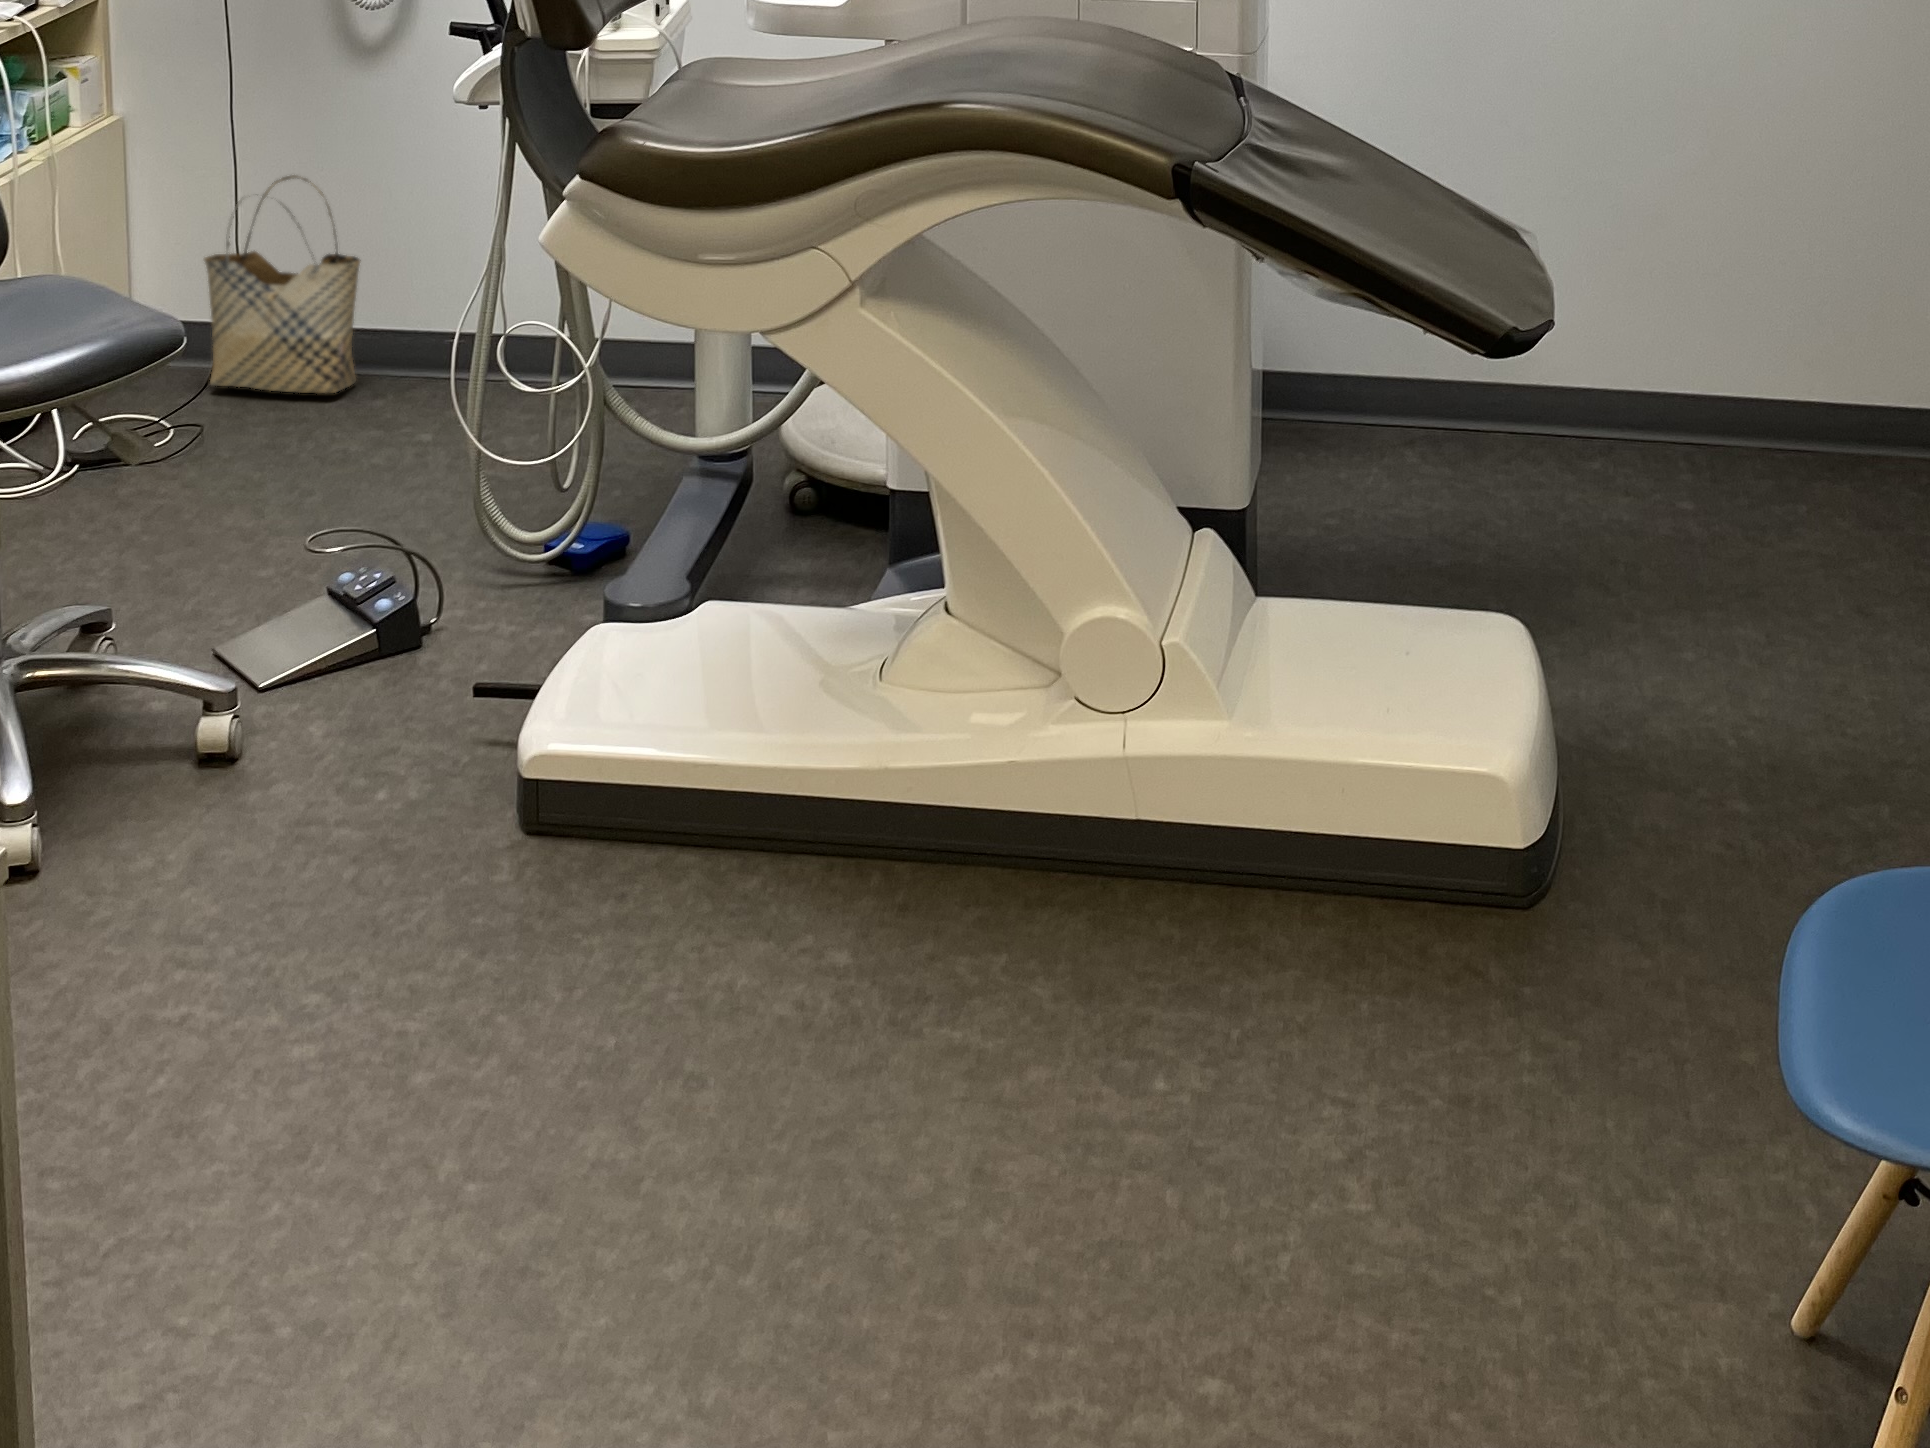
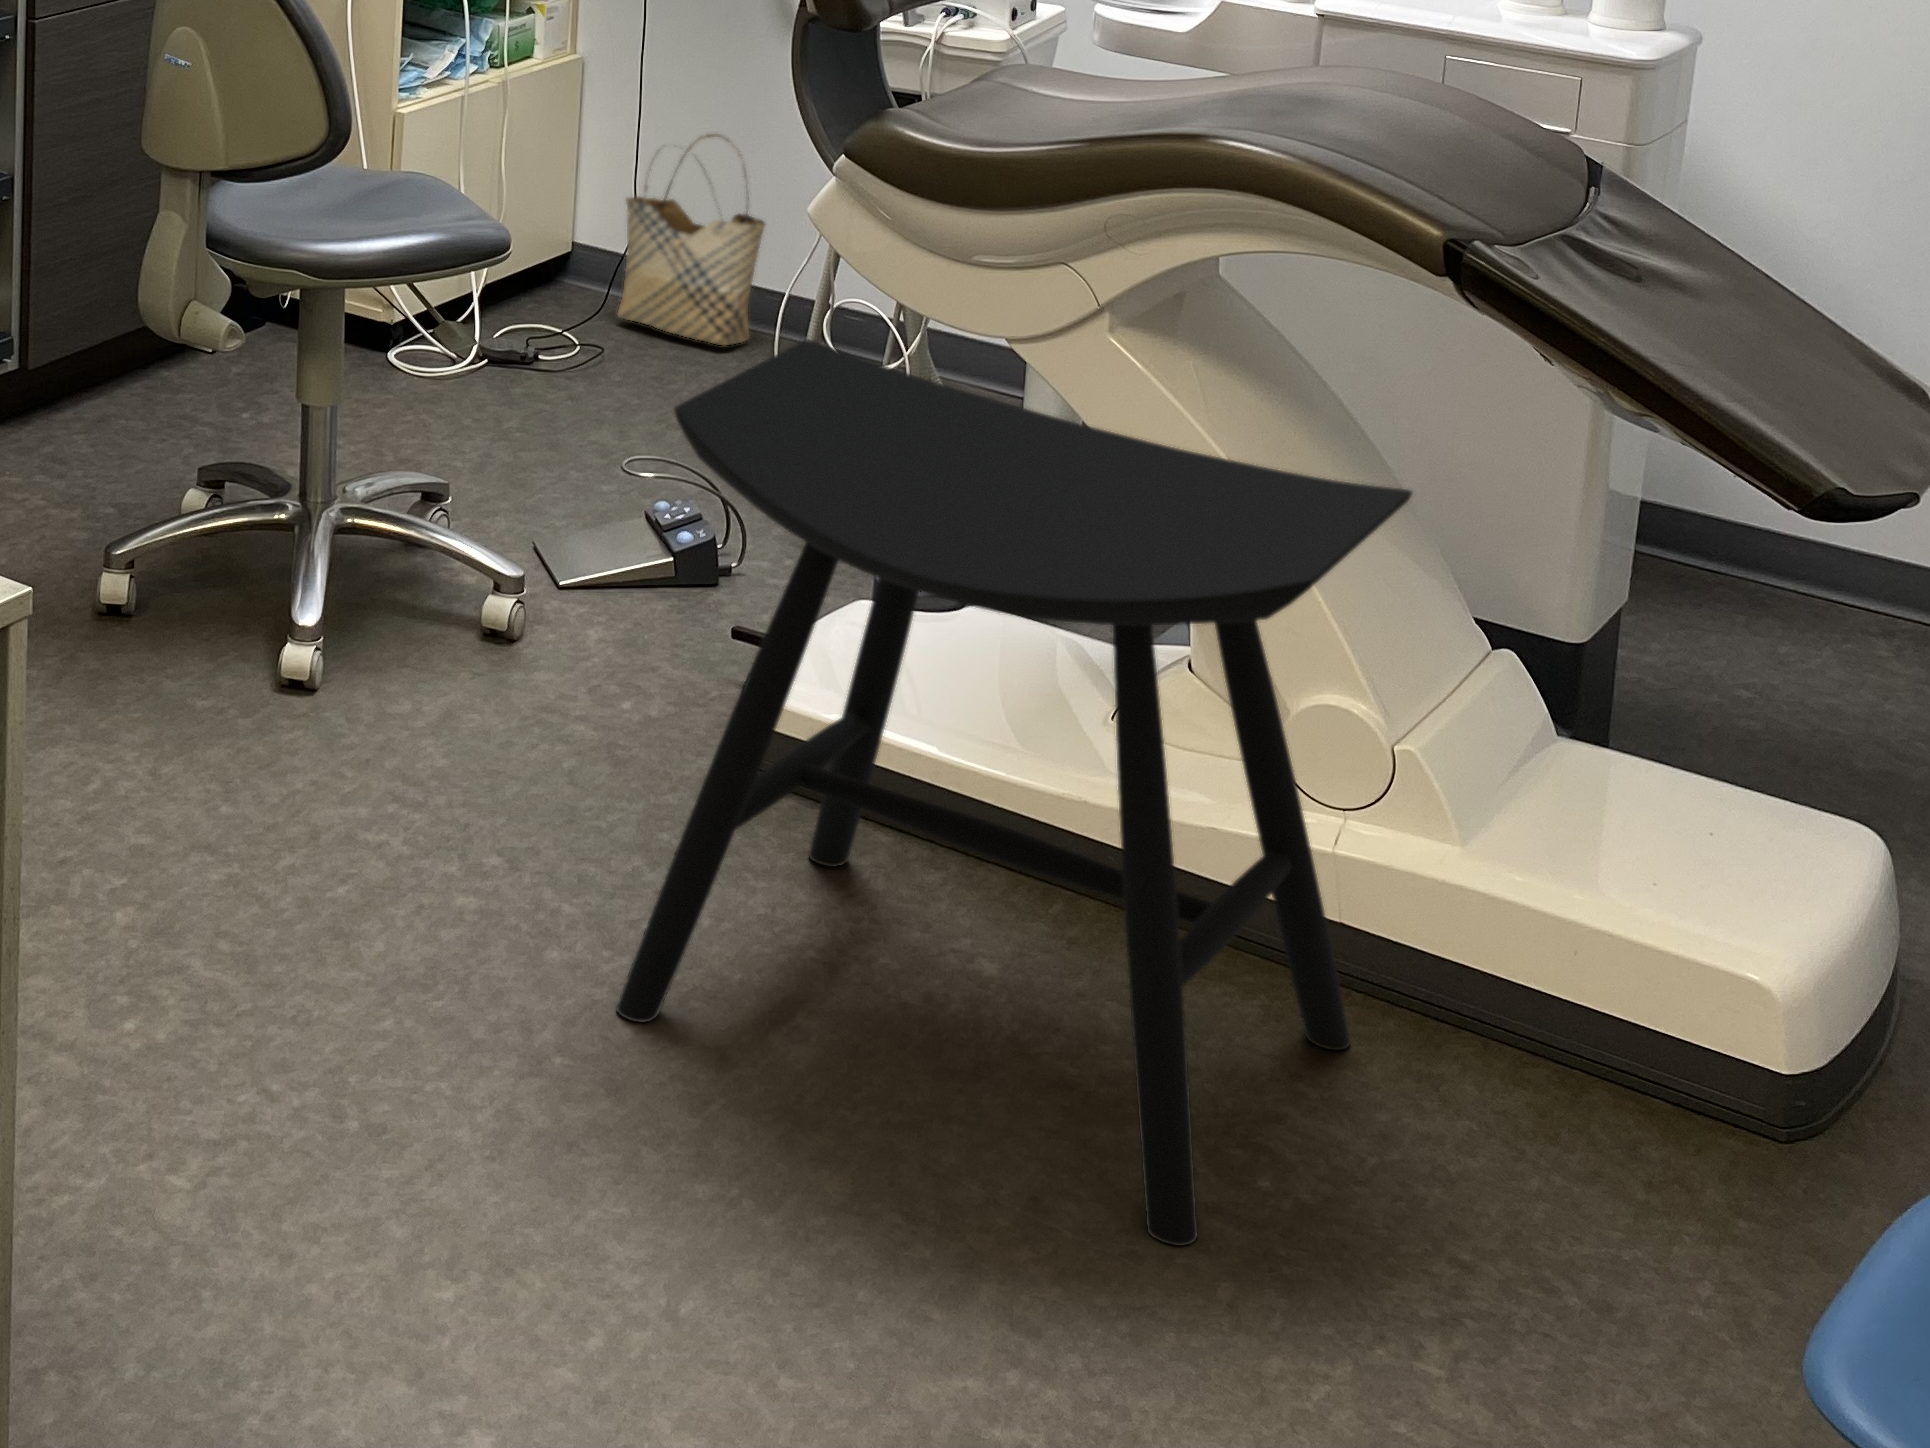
stool: none [499,378,1203,1181] -> present [617,340,1413,1246]

